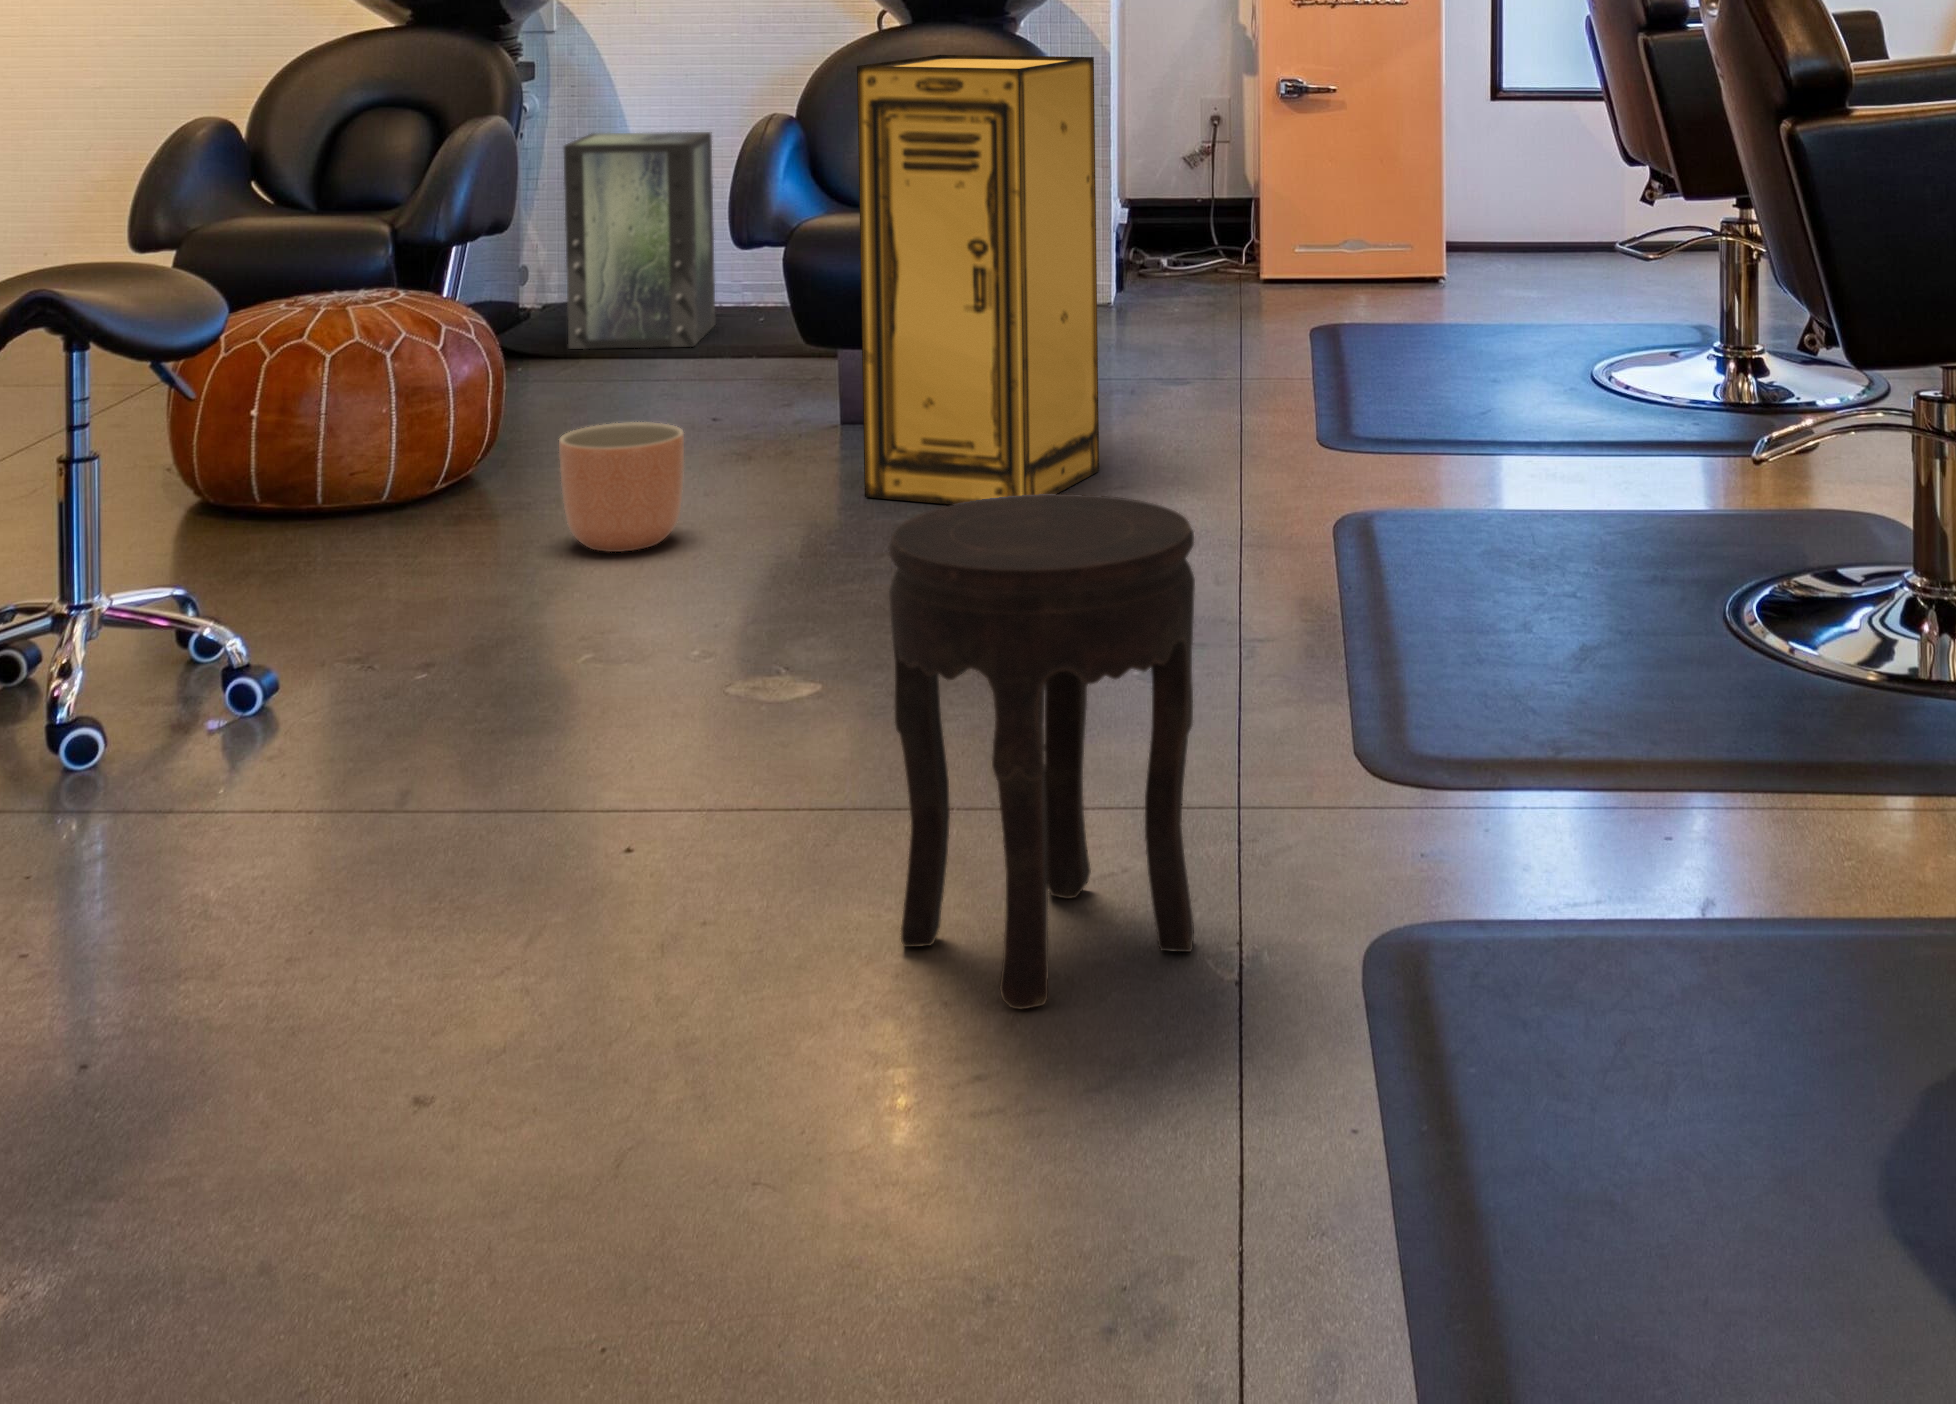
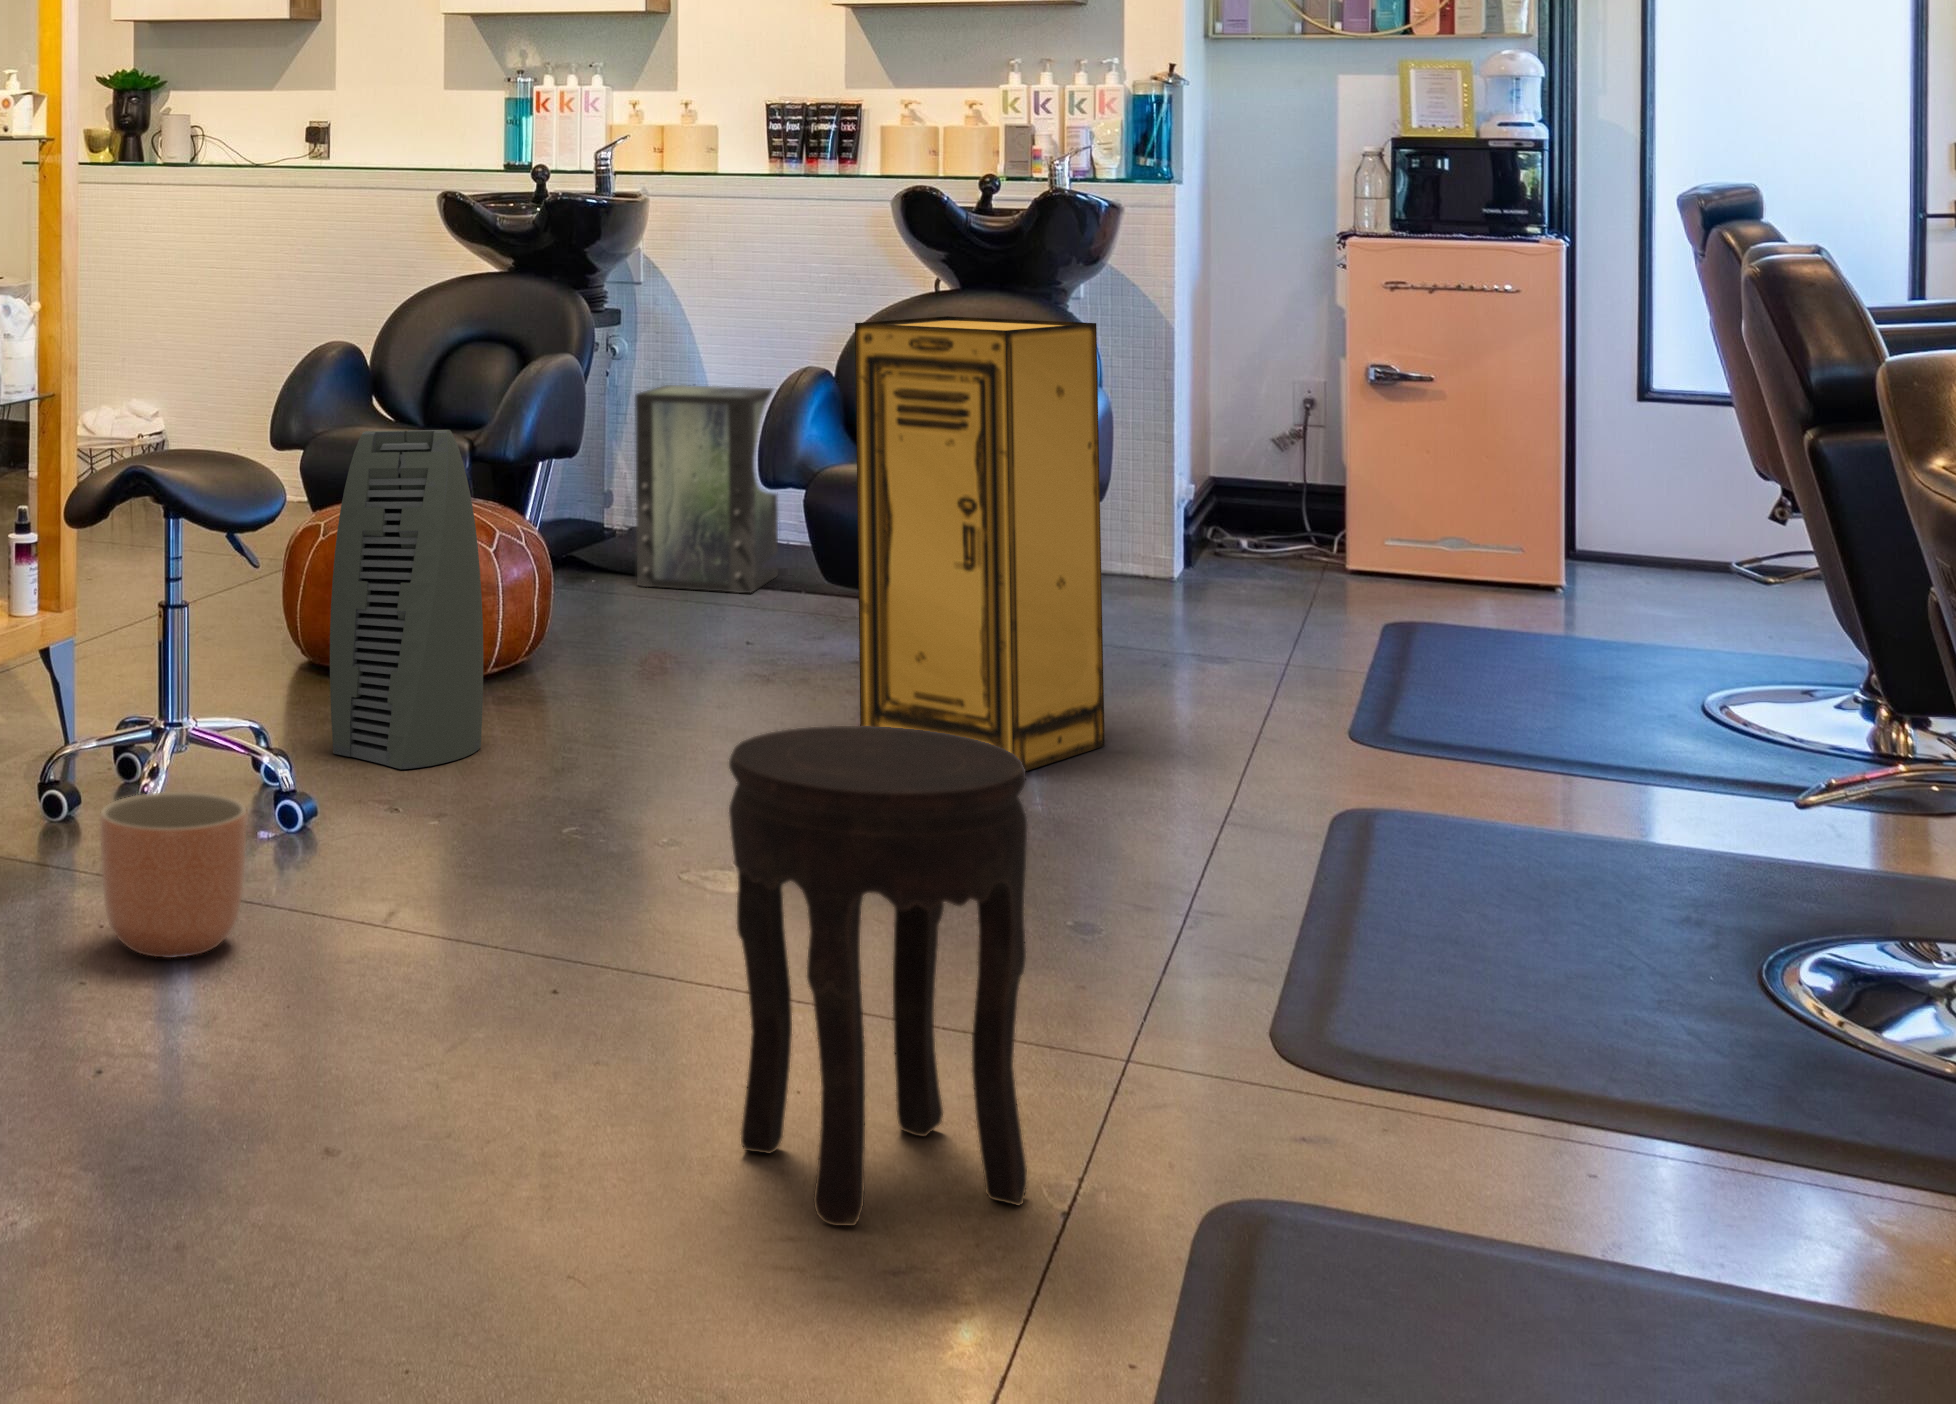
air purifier: none [278,202,458,582] -> present [330,430,483,769]
planter: present [559,422,684,552] -> present [100,792,247,958]

